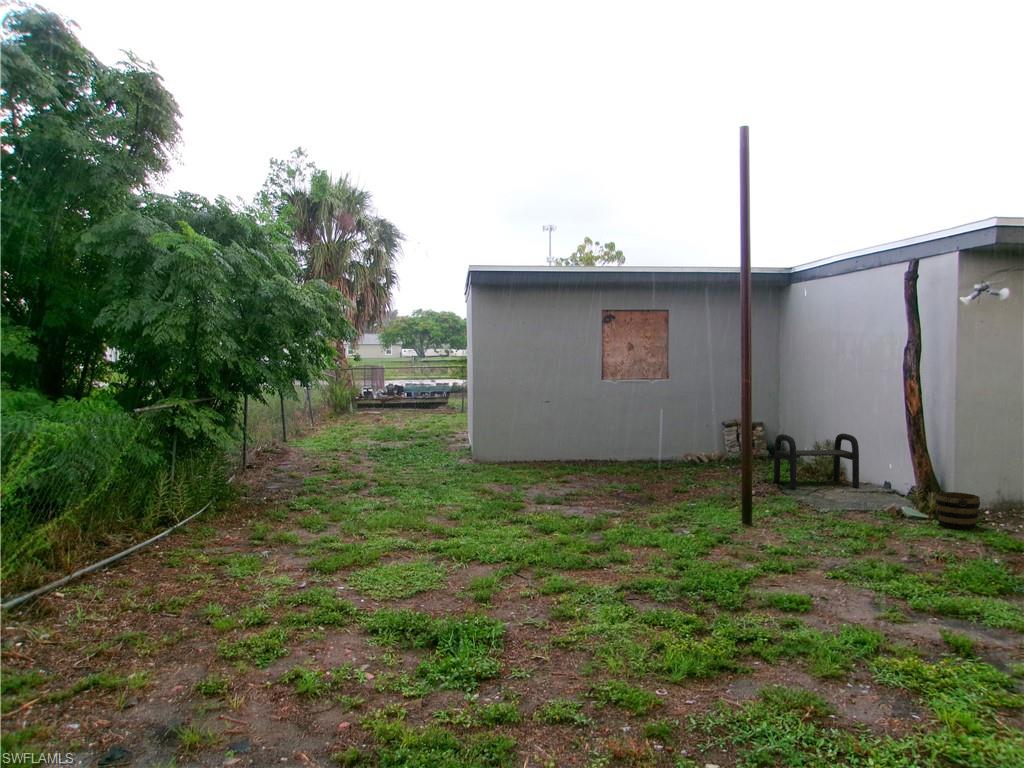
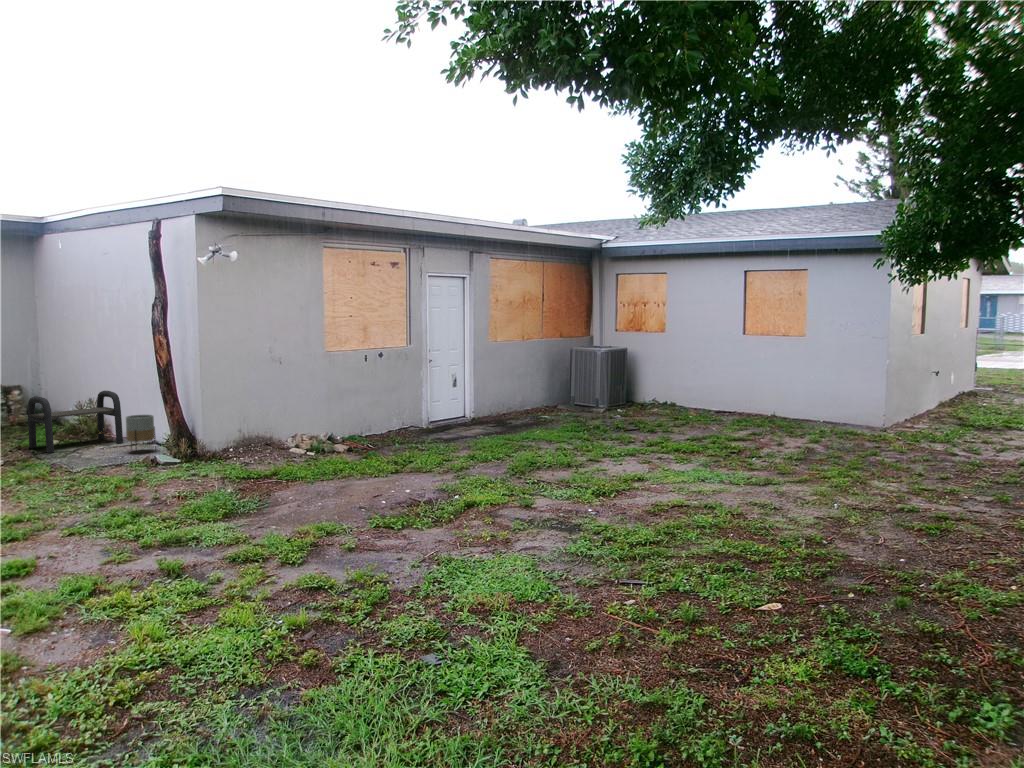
planter: none [867,462,896,502] -> present [126,415,156,449]
bucket: present [936,492,980,529] -> none [185,435,223,468]

